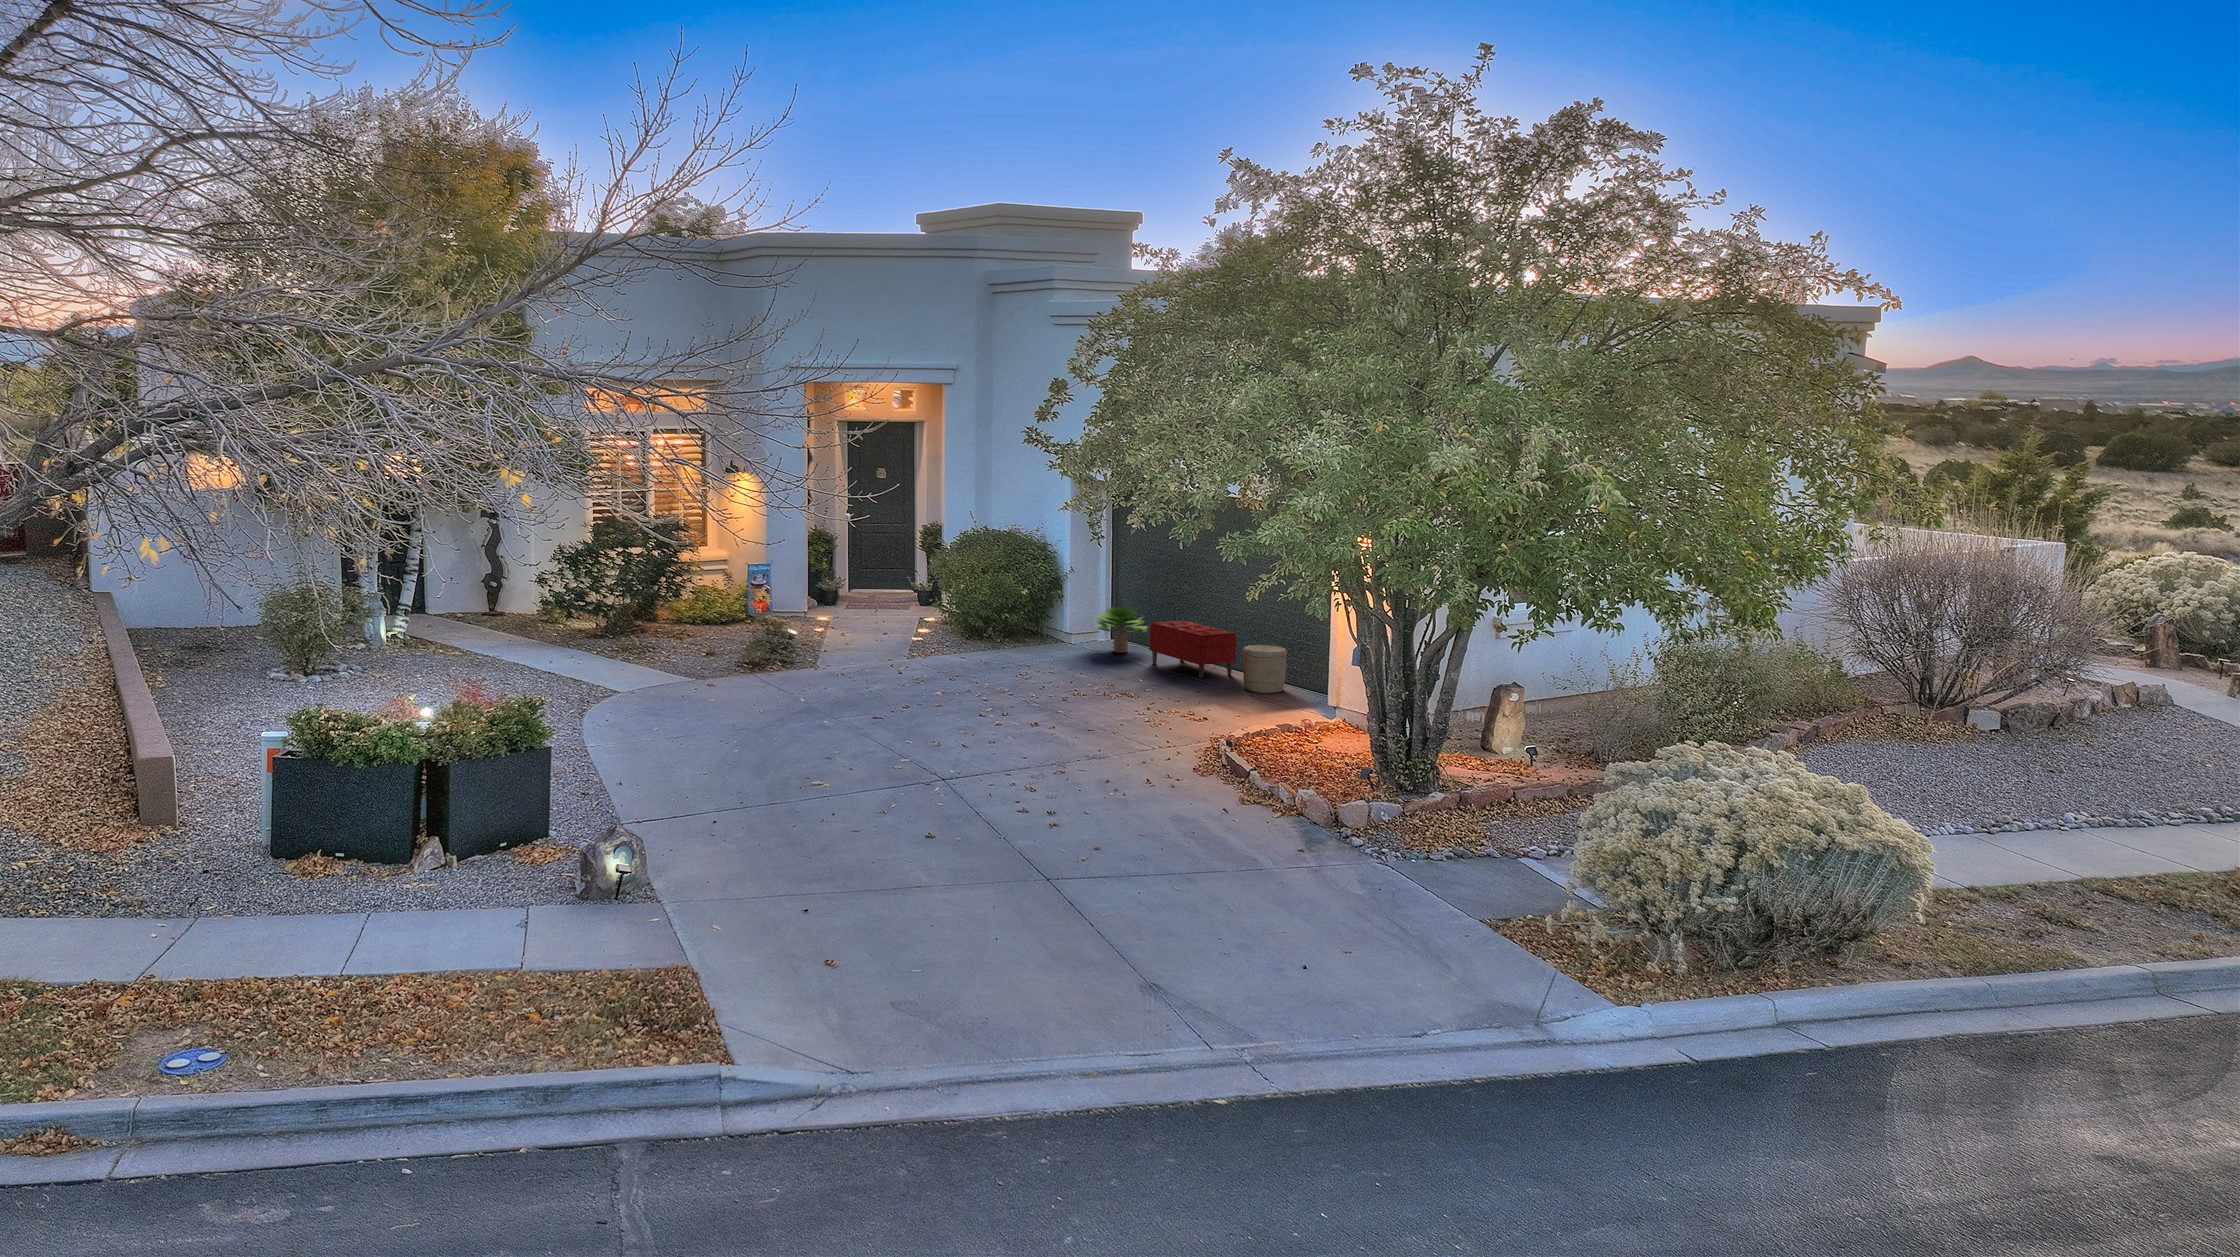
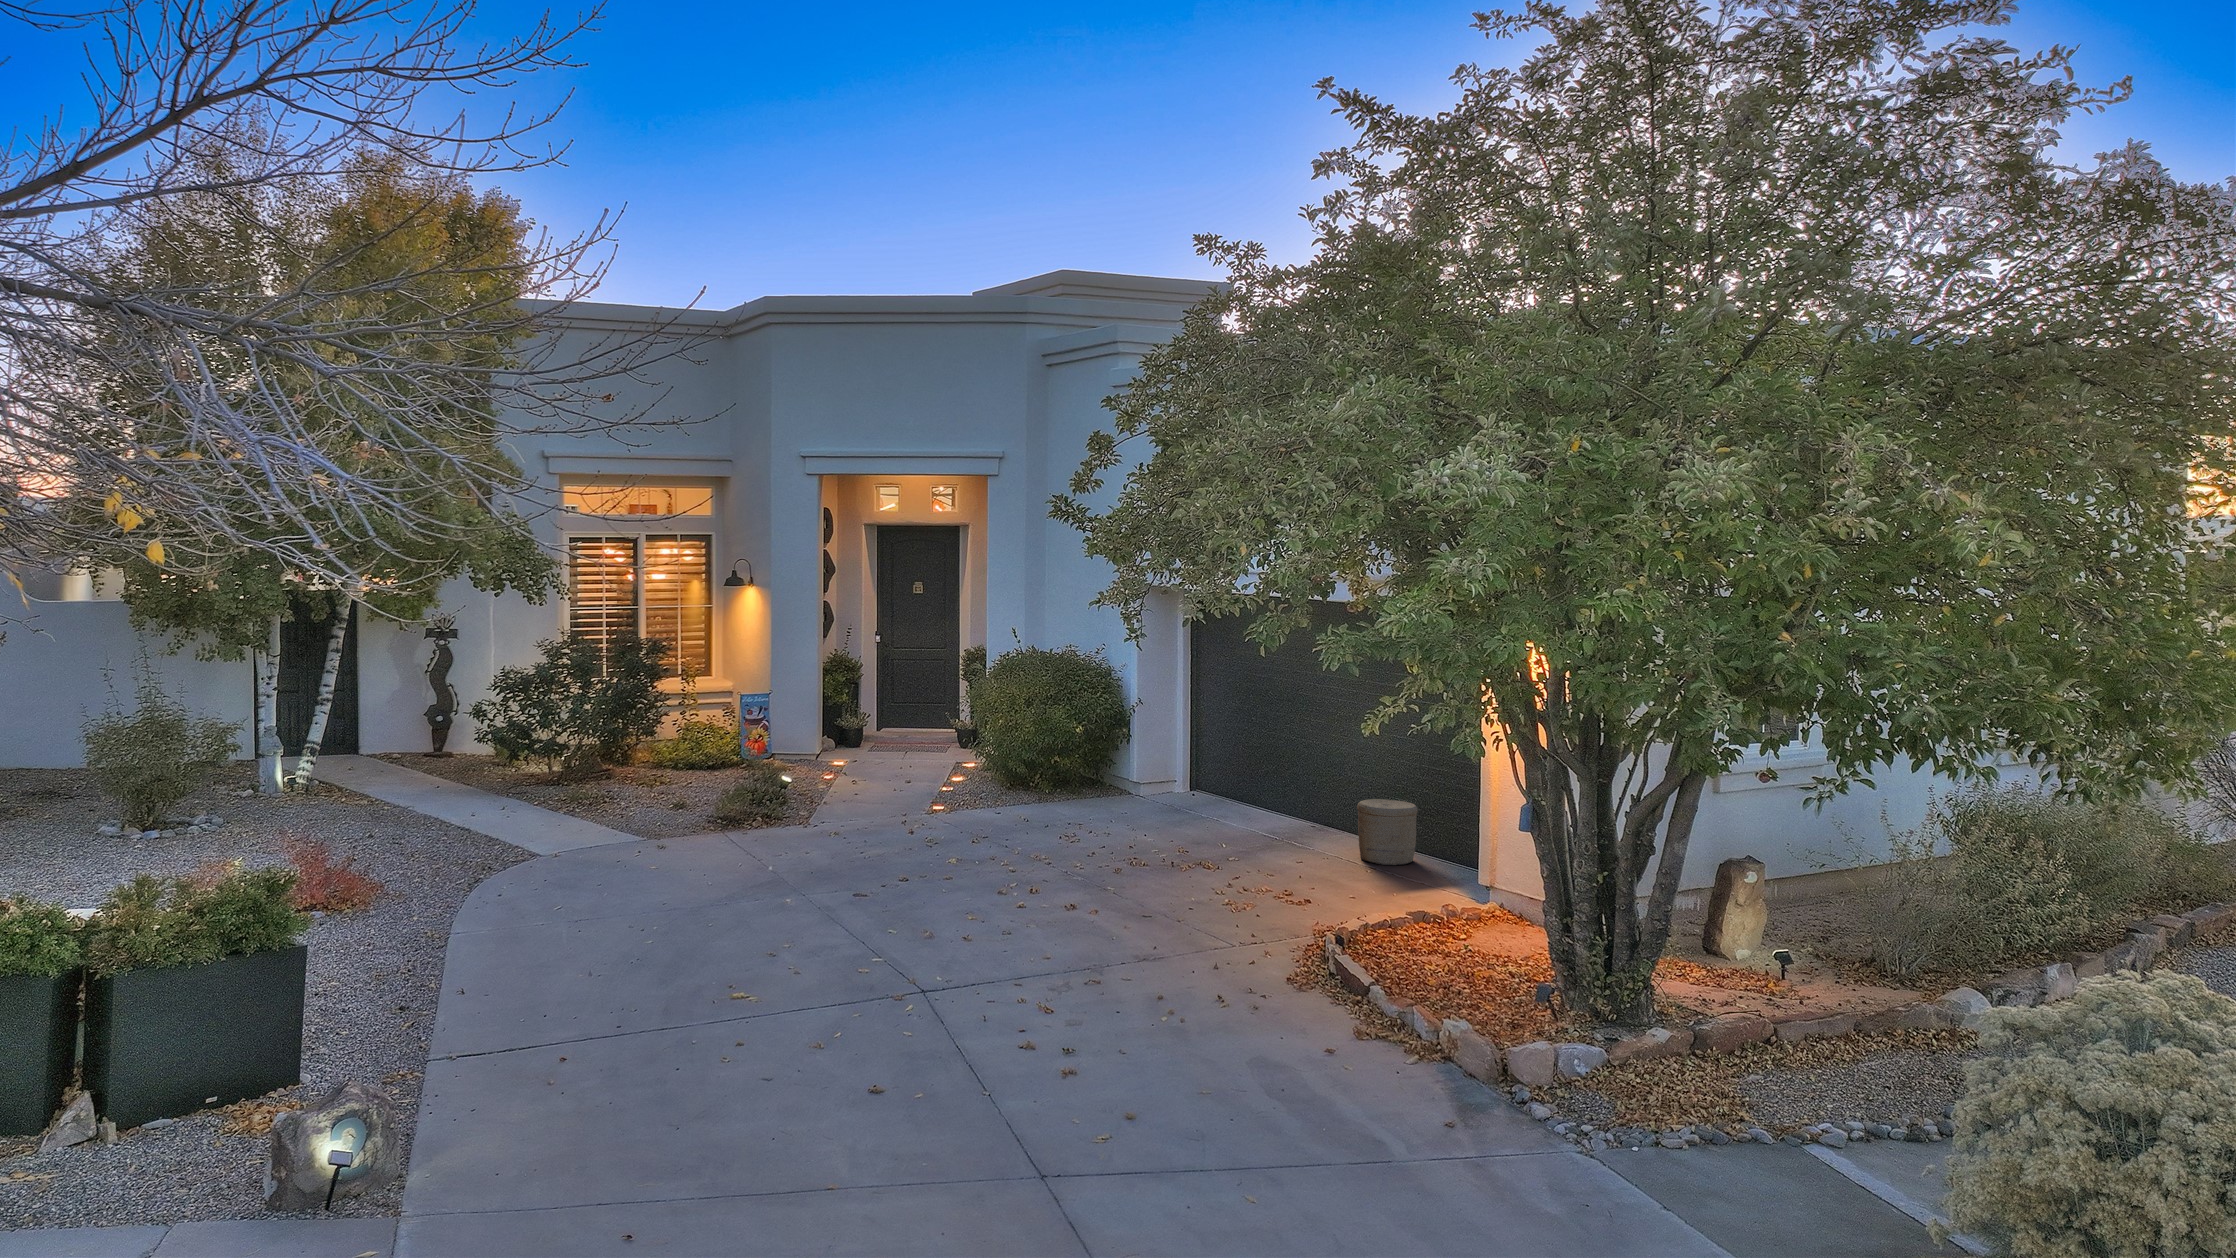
potted plant: present [1096,606,1146,652] -> none [1162,746,1236,808]
bench: present [1149,620,1237,678] -> none [1234,766,1349,843]

